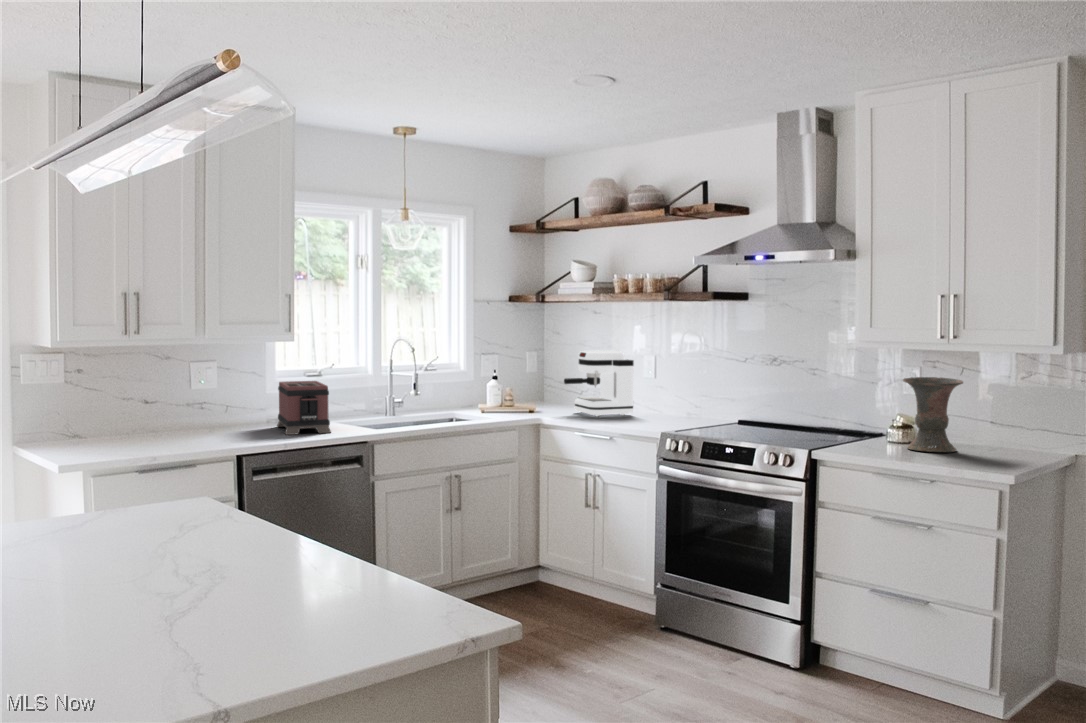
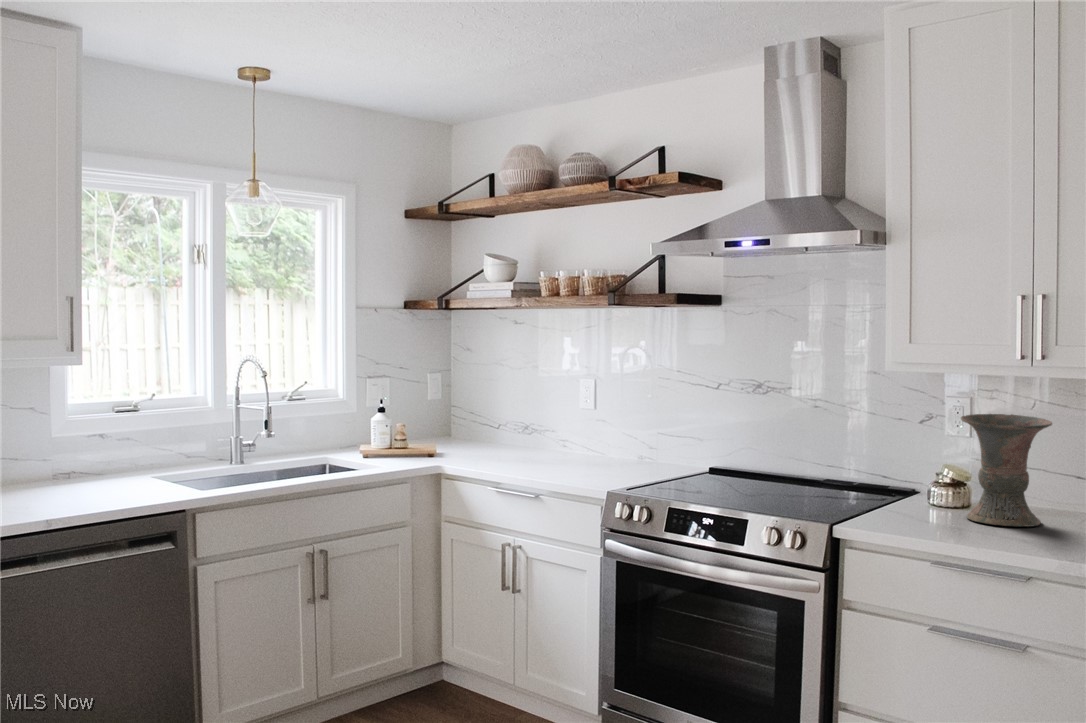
coffee maker: present [564,350,634,416] -> none [474,373,566,462]
toaster: present [277,381,331,435] -> none [47,421,121,507]

